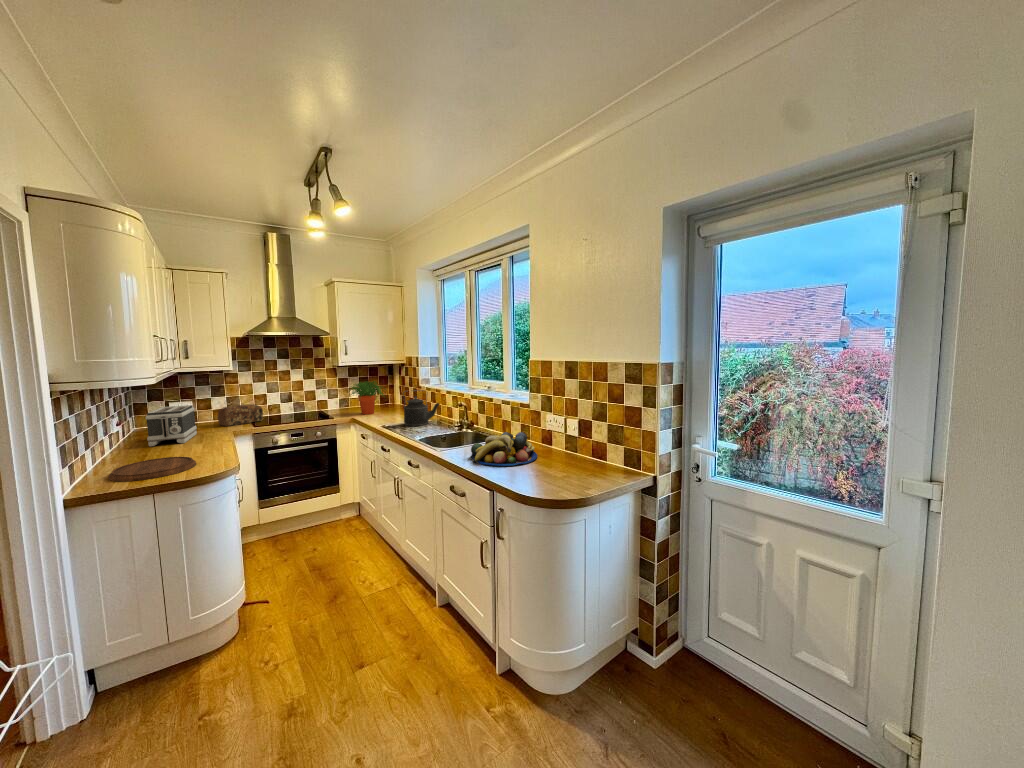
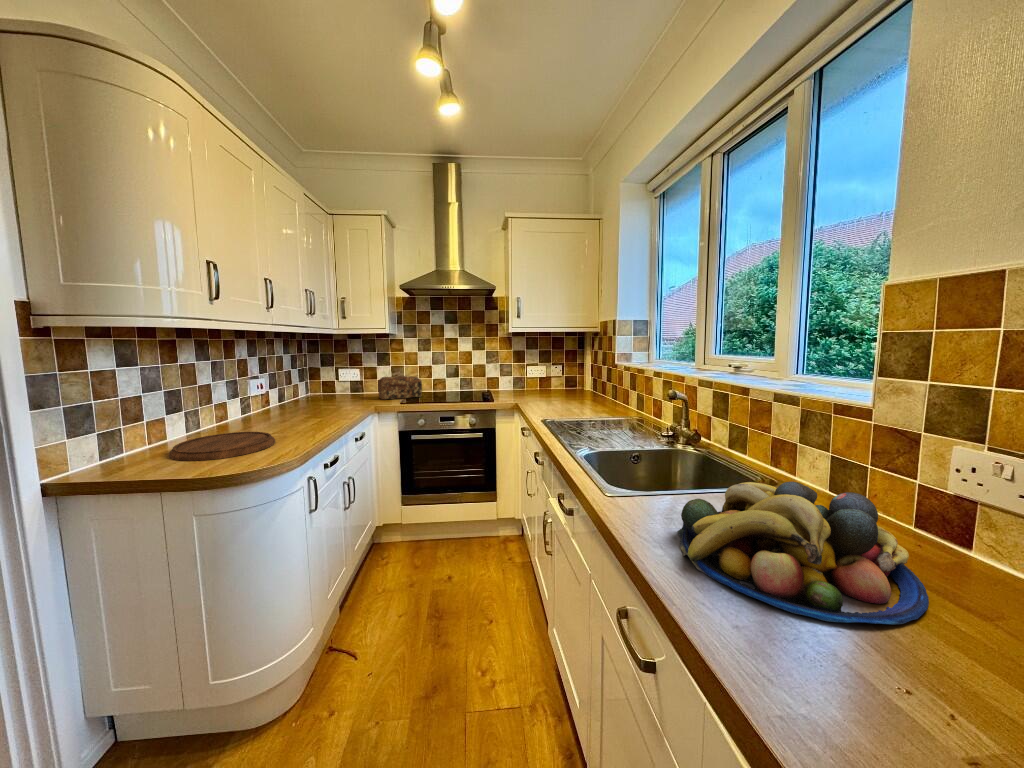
potted plant: present [349,381,385,414] -> none [516,354,569,400]
kettle: present [404,396,439,426] -> none [577,367,639,427]
toaster: present [146,405,197,446] -> none [283,371,344,415]

